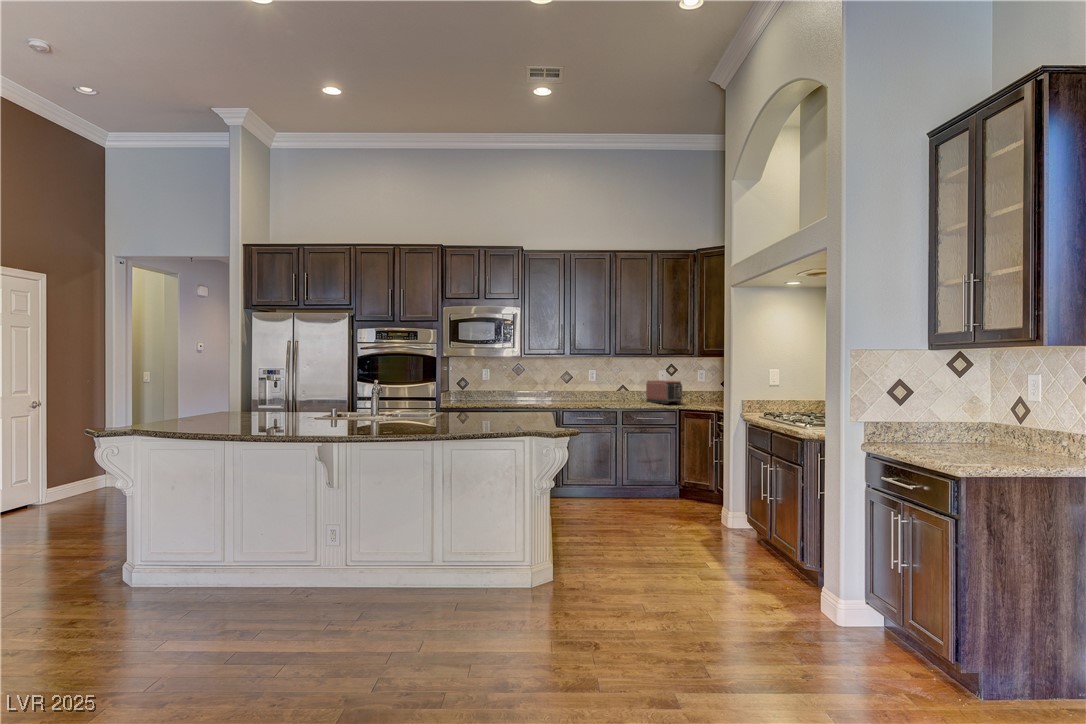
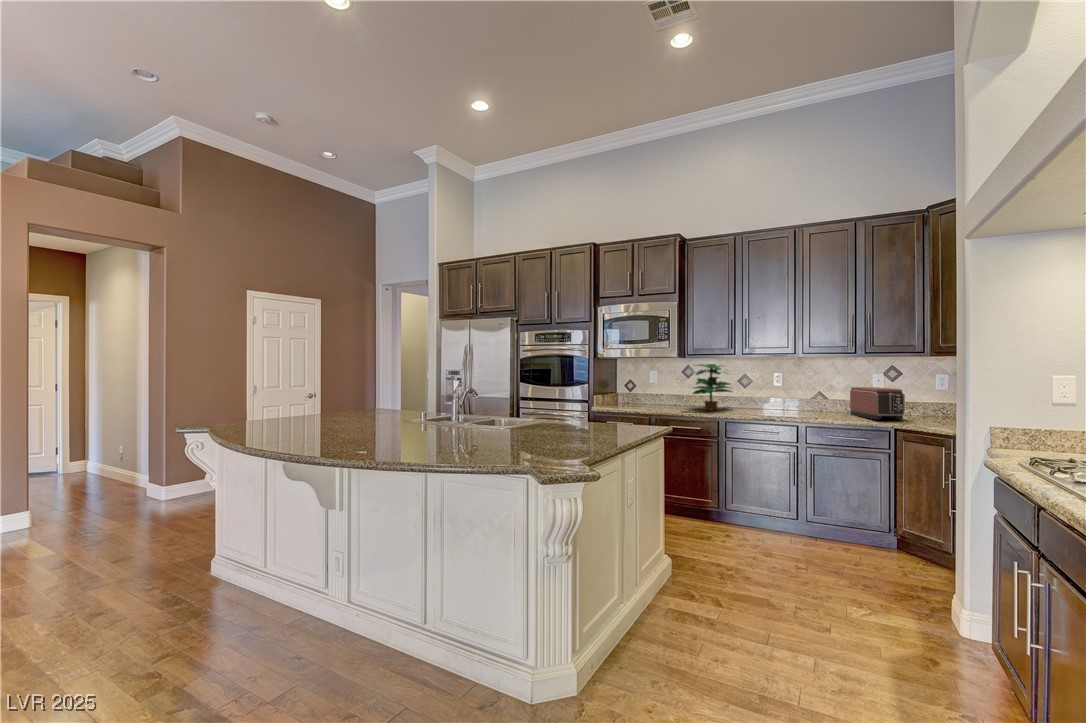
potted plant: none [529,363,563,403] -> present [693,364,732,410]

